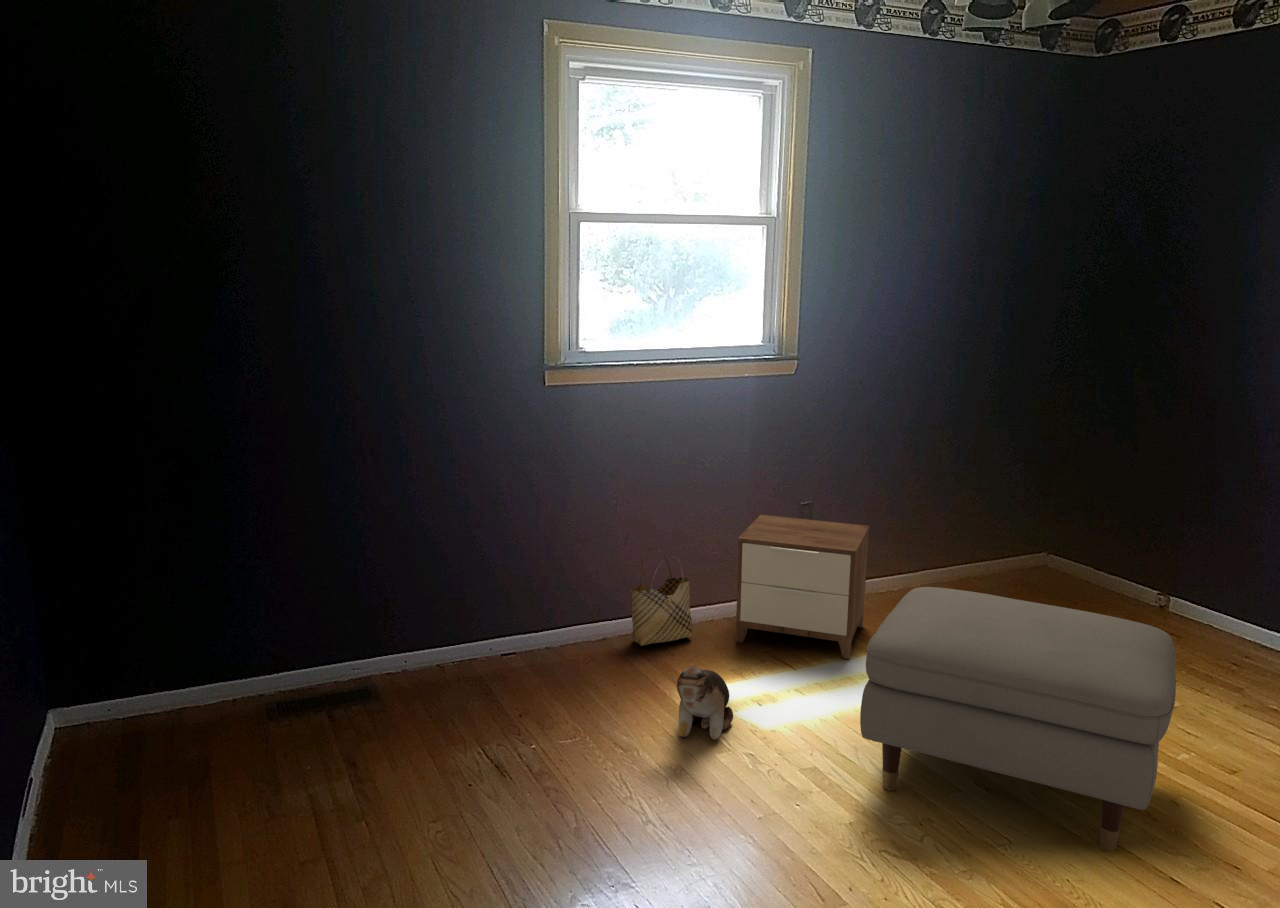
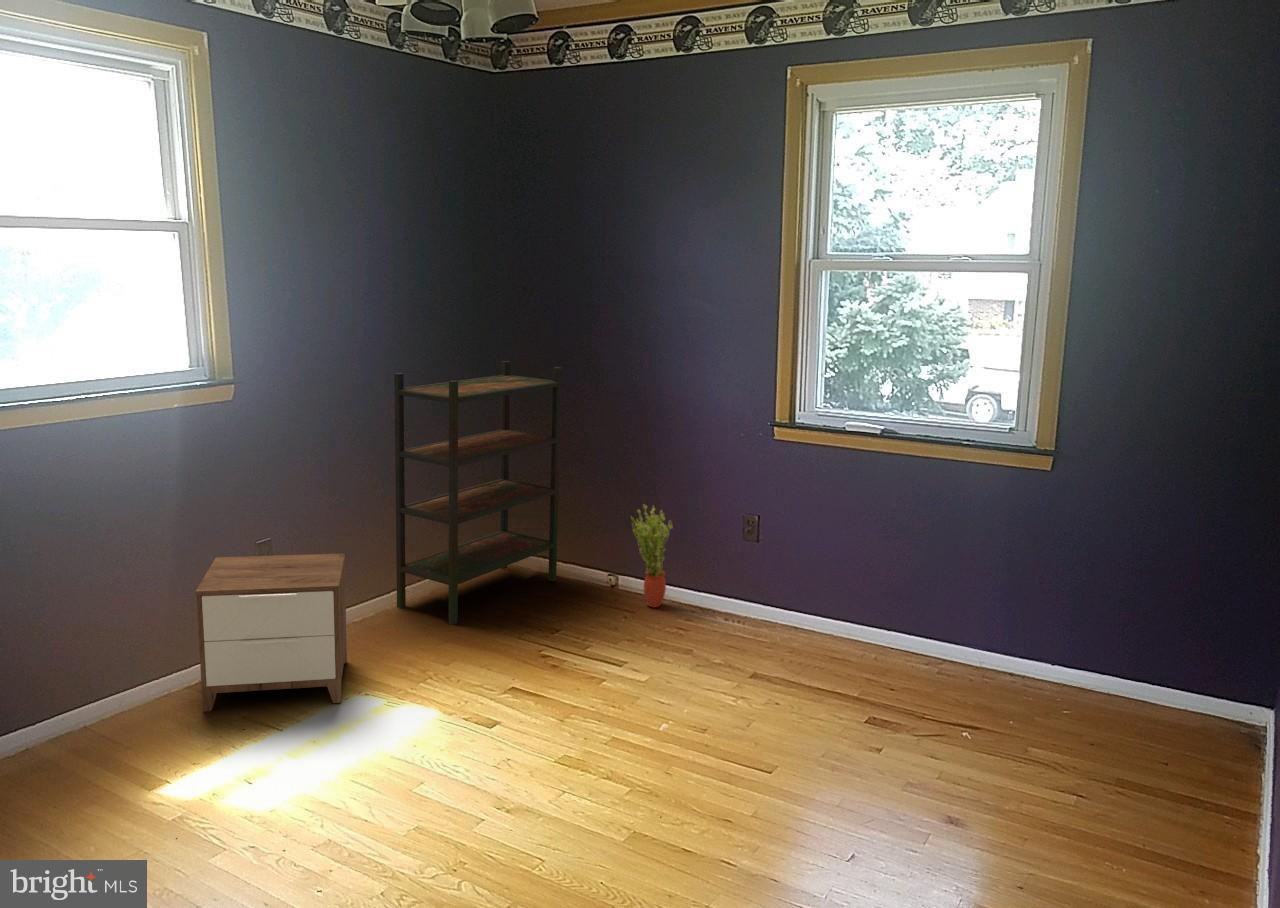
bookshelf: none [920,357,1120,614] -> present [394,361,561,625]
potted plant: none [1187,519,1241,637] -> present [633,506,672,607]
woven basket: present [630,548,692,646] -> none [55,620,145,746]
ottoman: present [860,587,1176,851] -> none [380,613,670,843]
plush toy: present [670,665,733,739] -> none [138,761,222,852]

